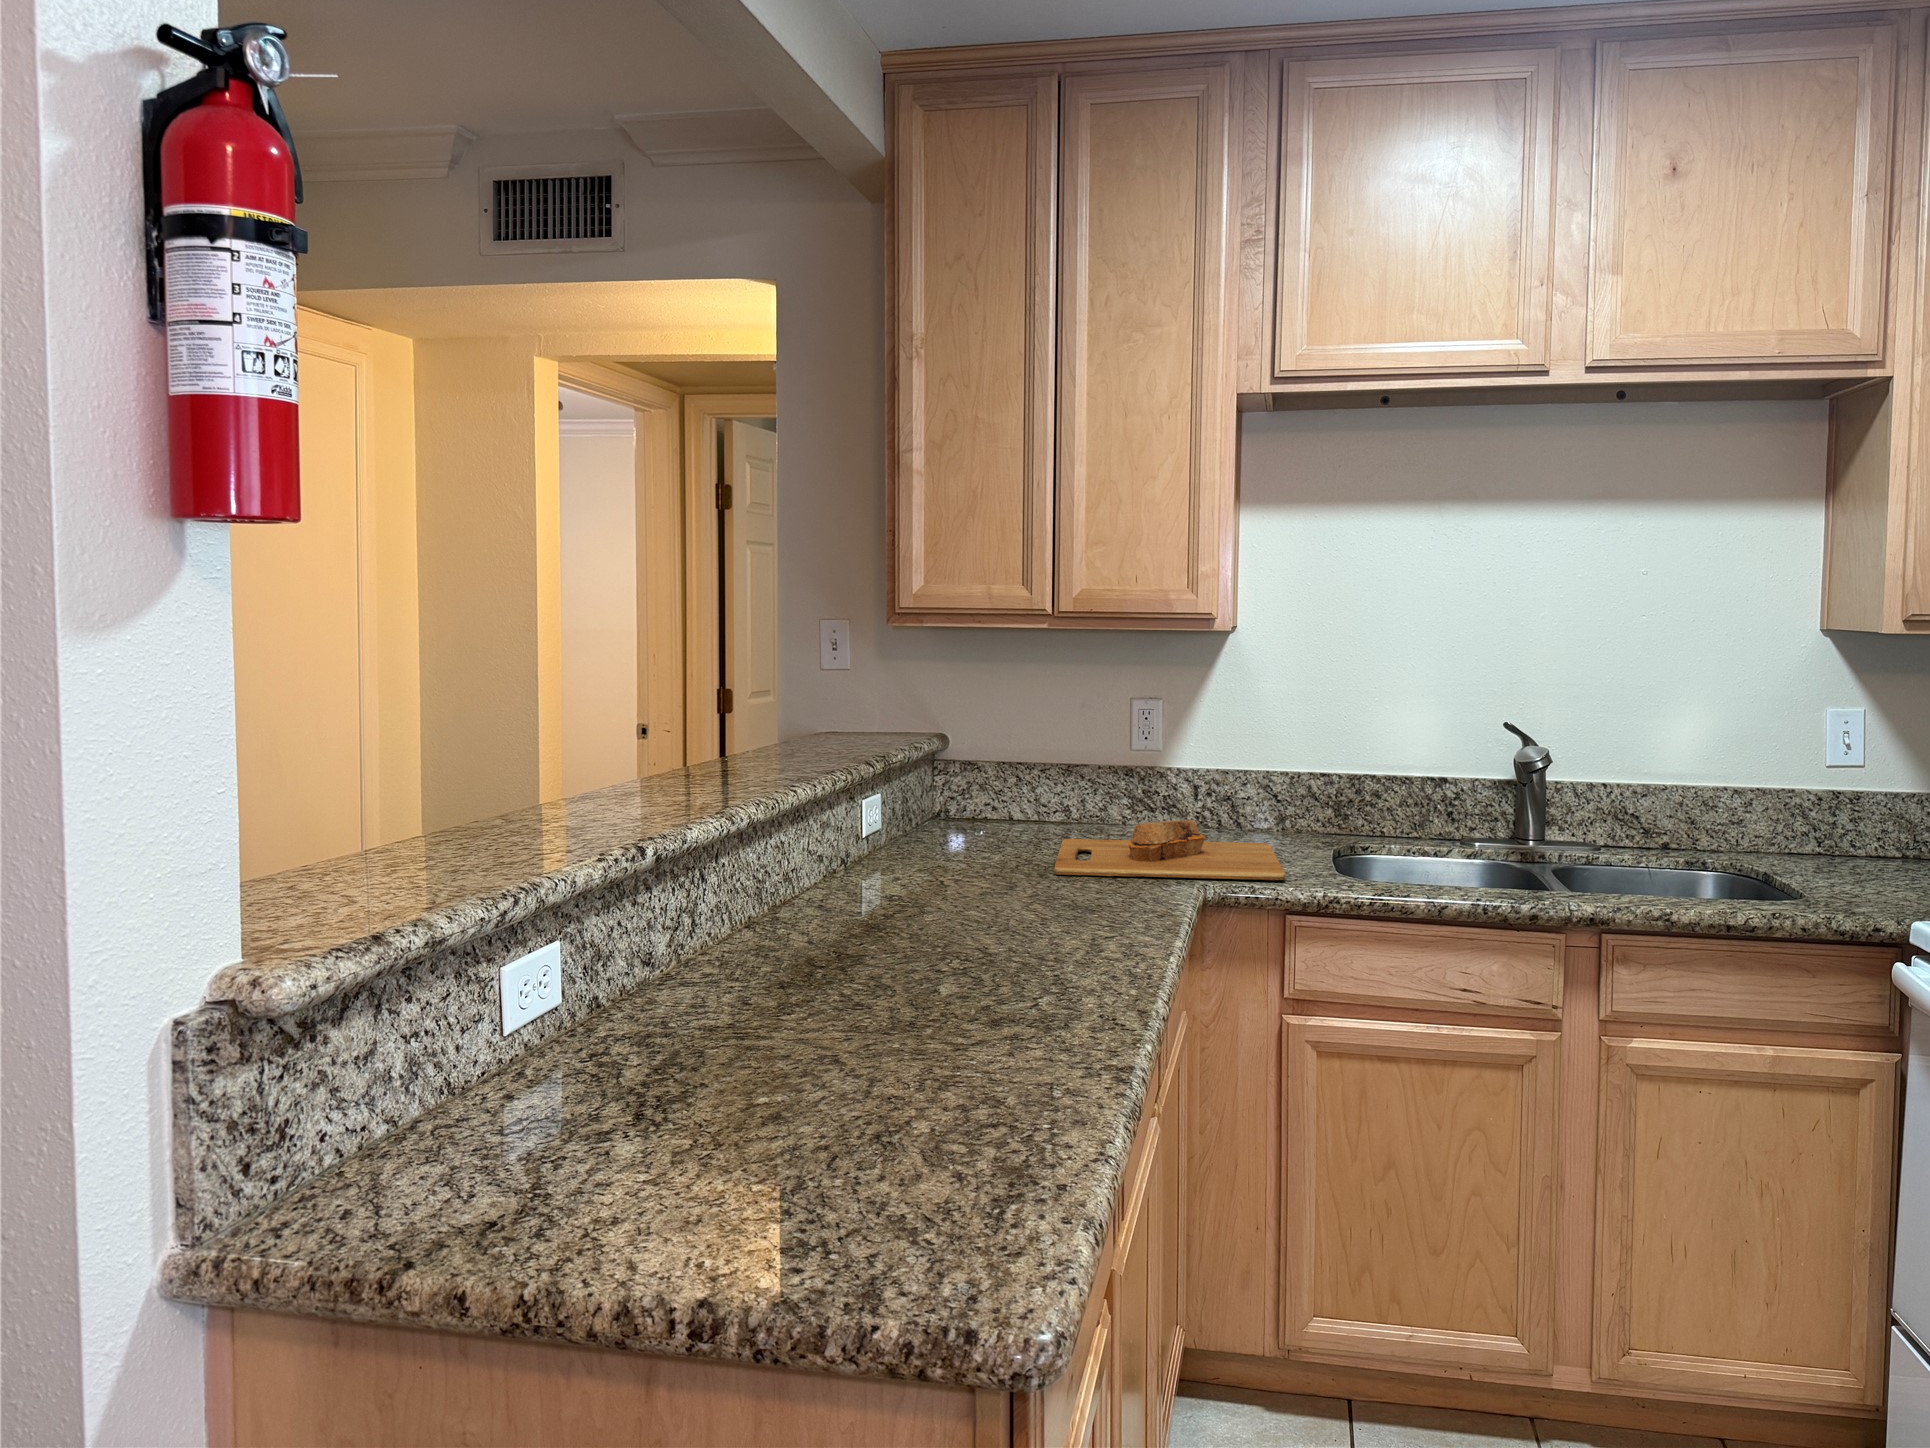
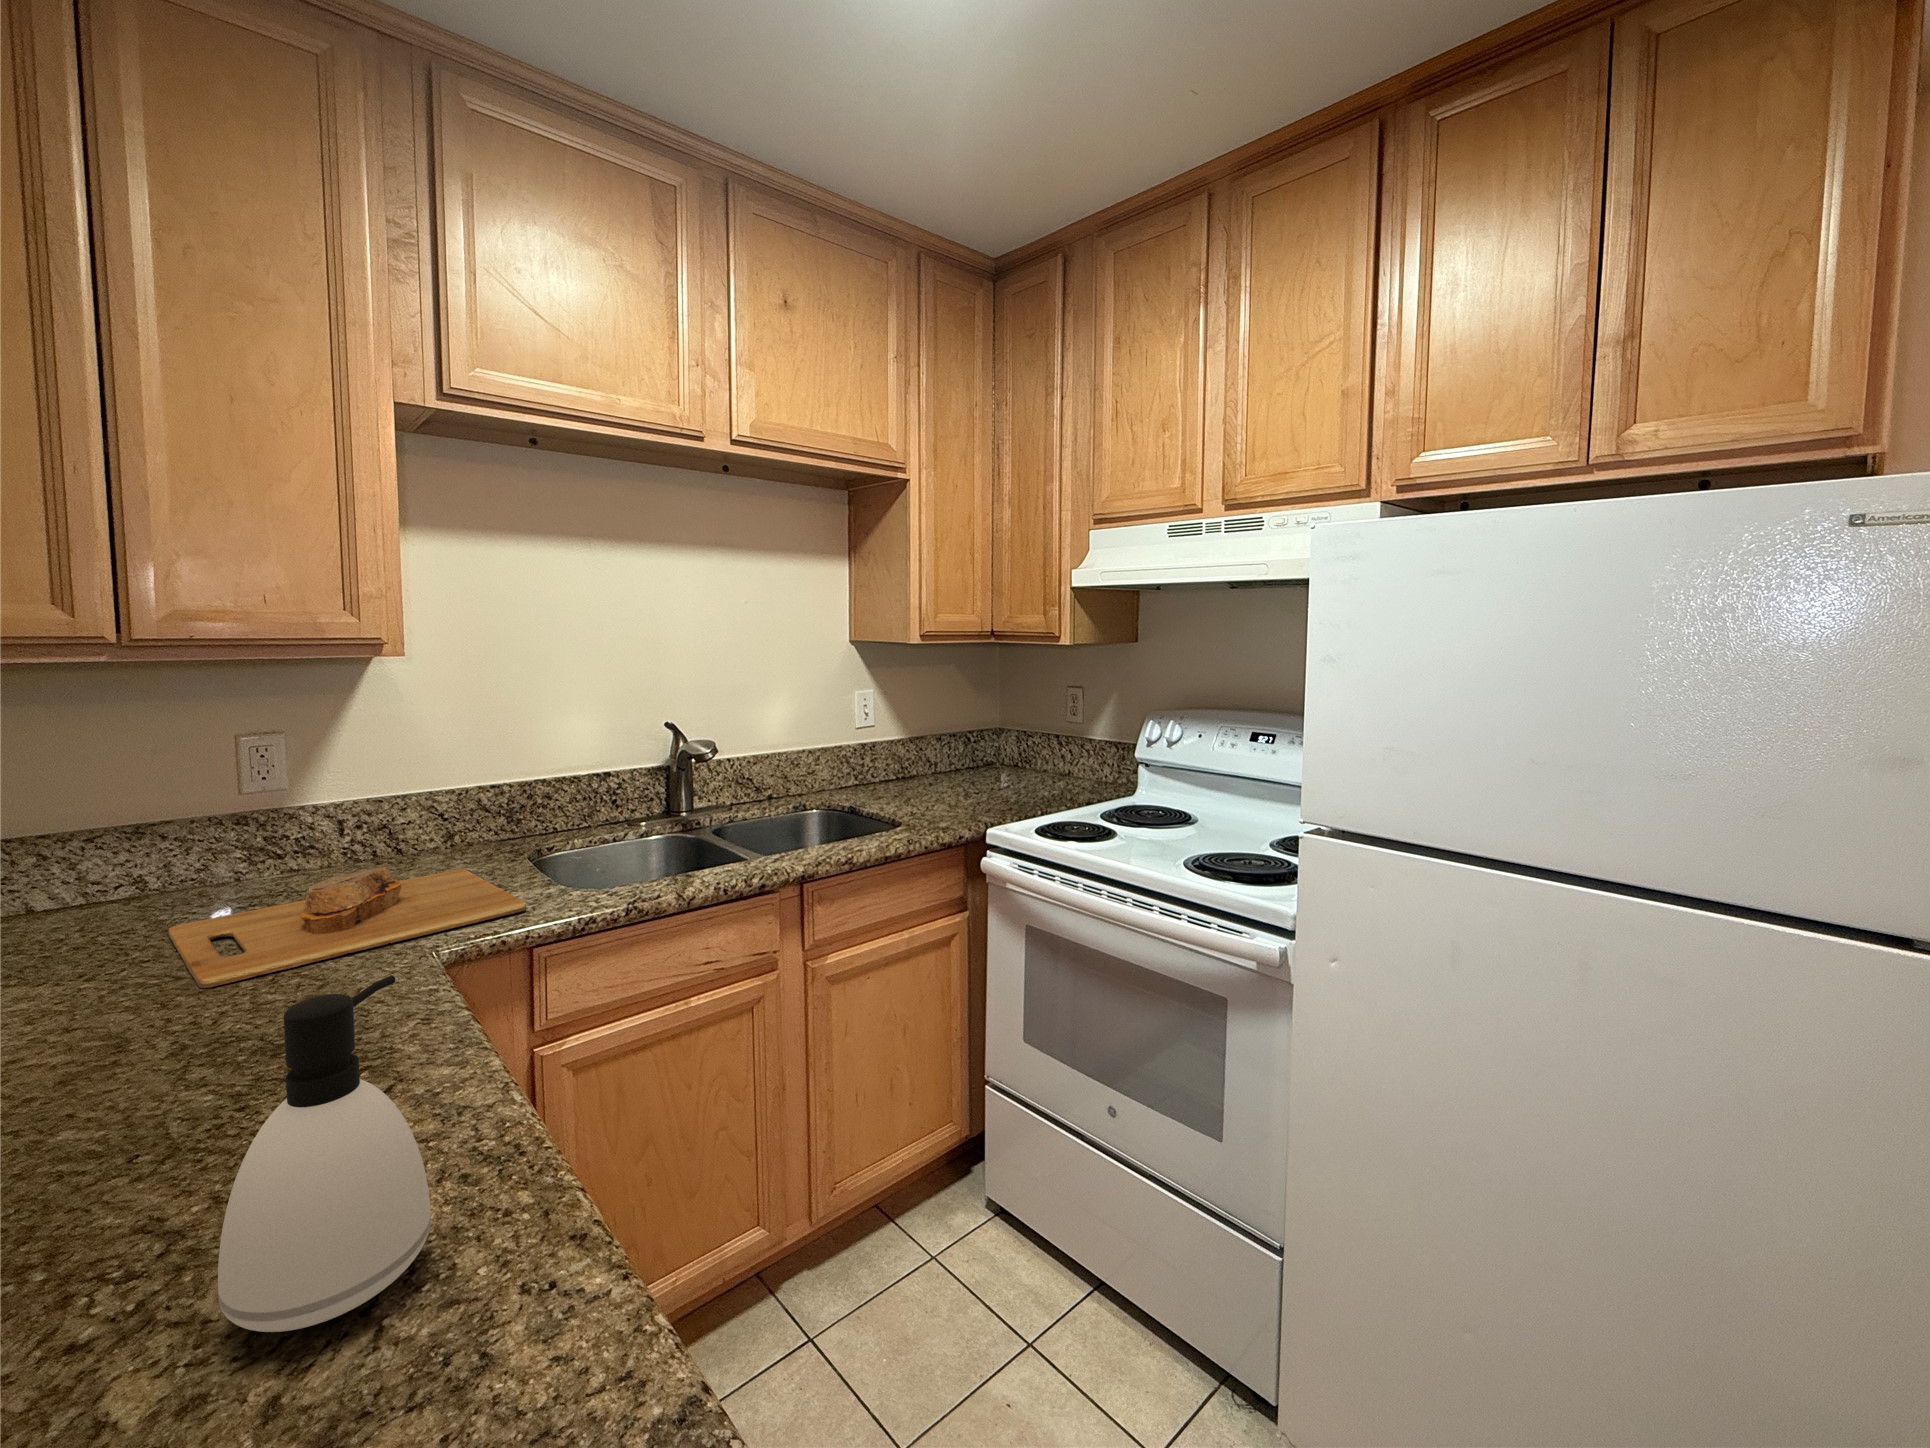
soap dispenser: none [945,812,1046,1006] -> present [218,976,431,1332]

